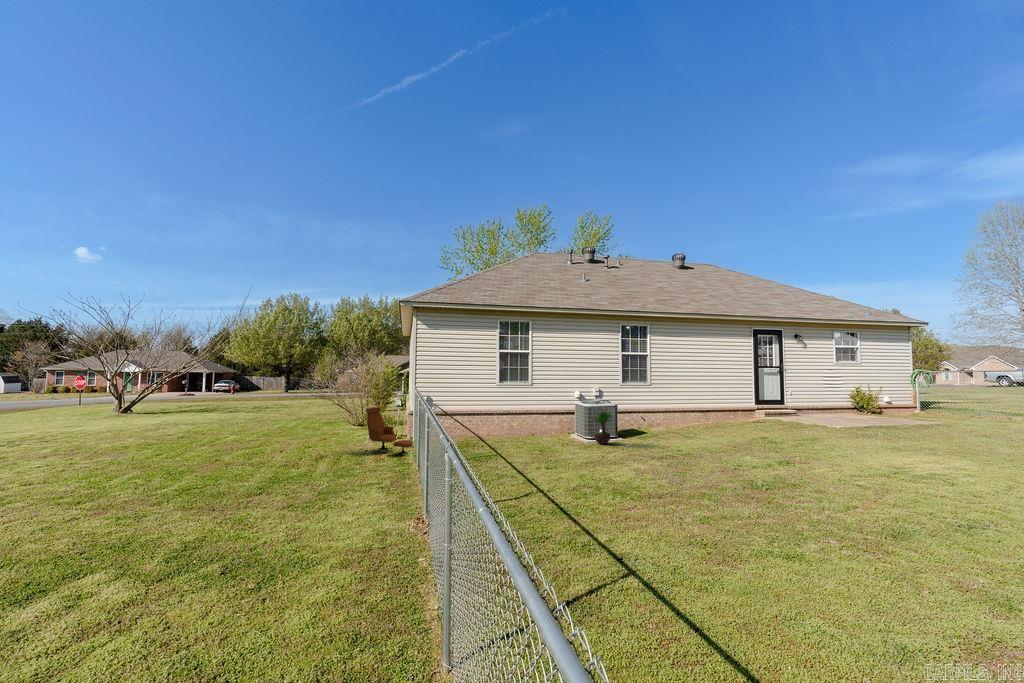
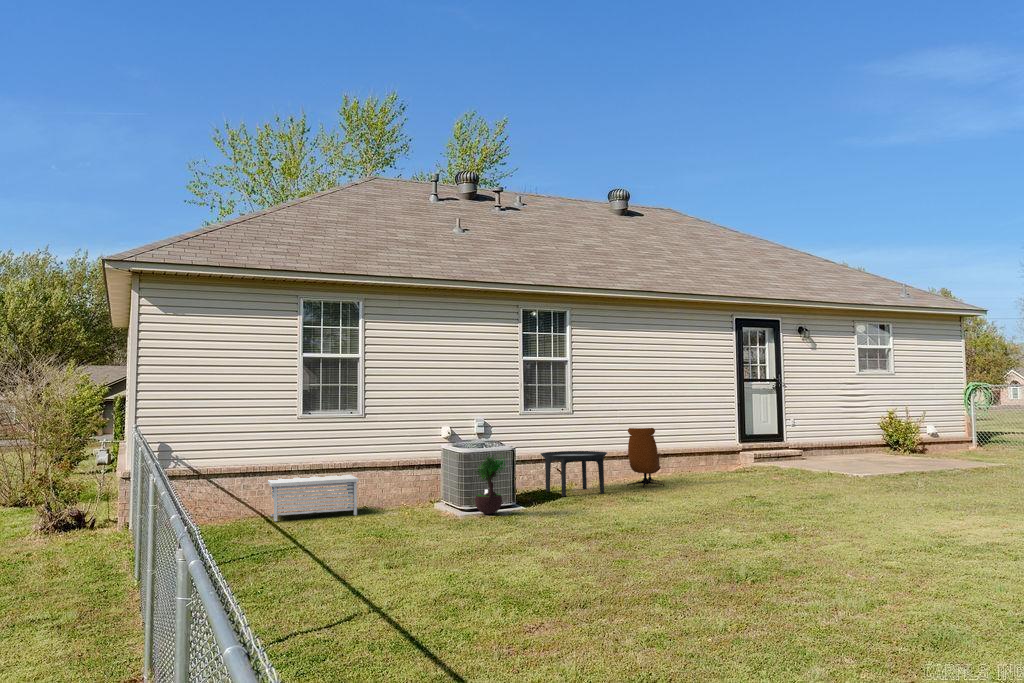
lounge chair: present [366,407,413,456] -> present [627,428,664,488]
round table: none [632,407,673,434] -> present [541,451,607,496]
storage bench: none [481,417,529,441] -> present [268,475,359,521]

